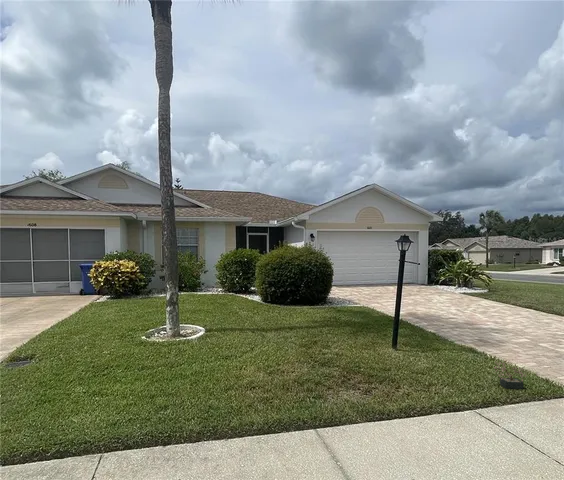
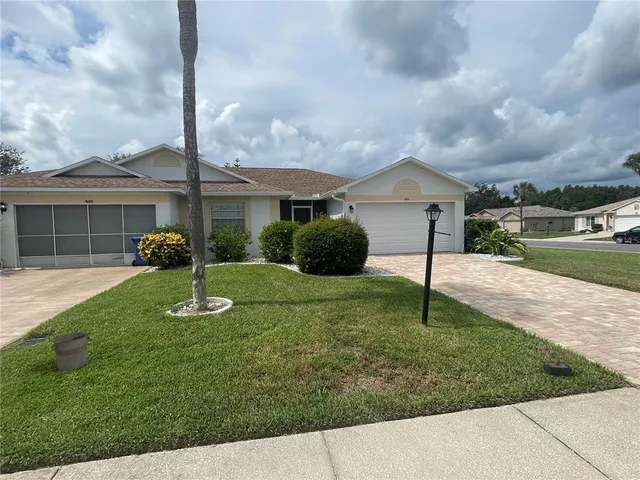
bucket: none [60,352,93,387] -> present [52,332,91,371]

